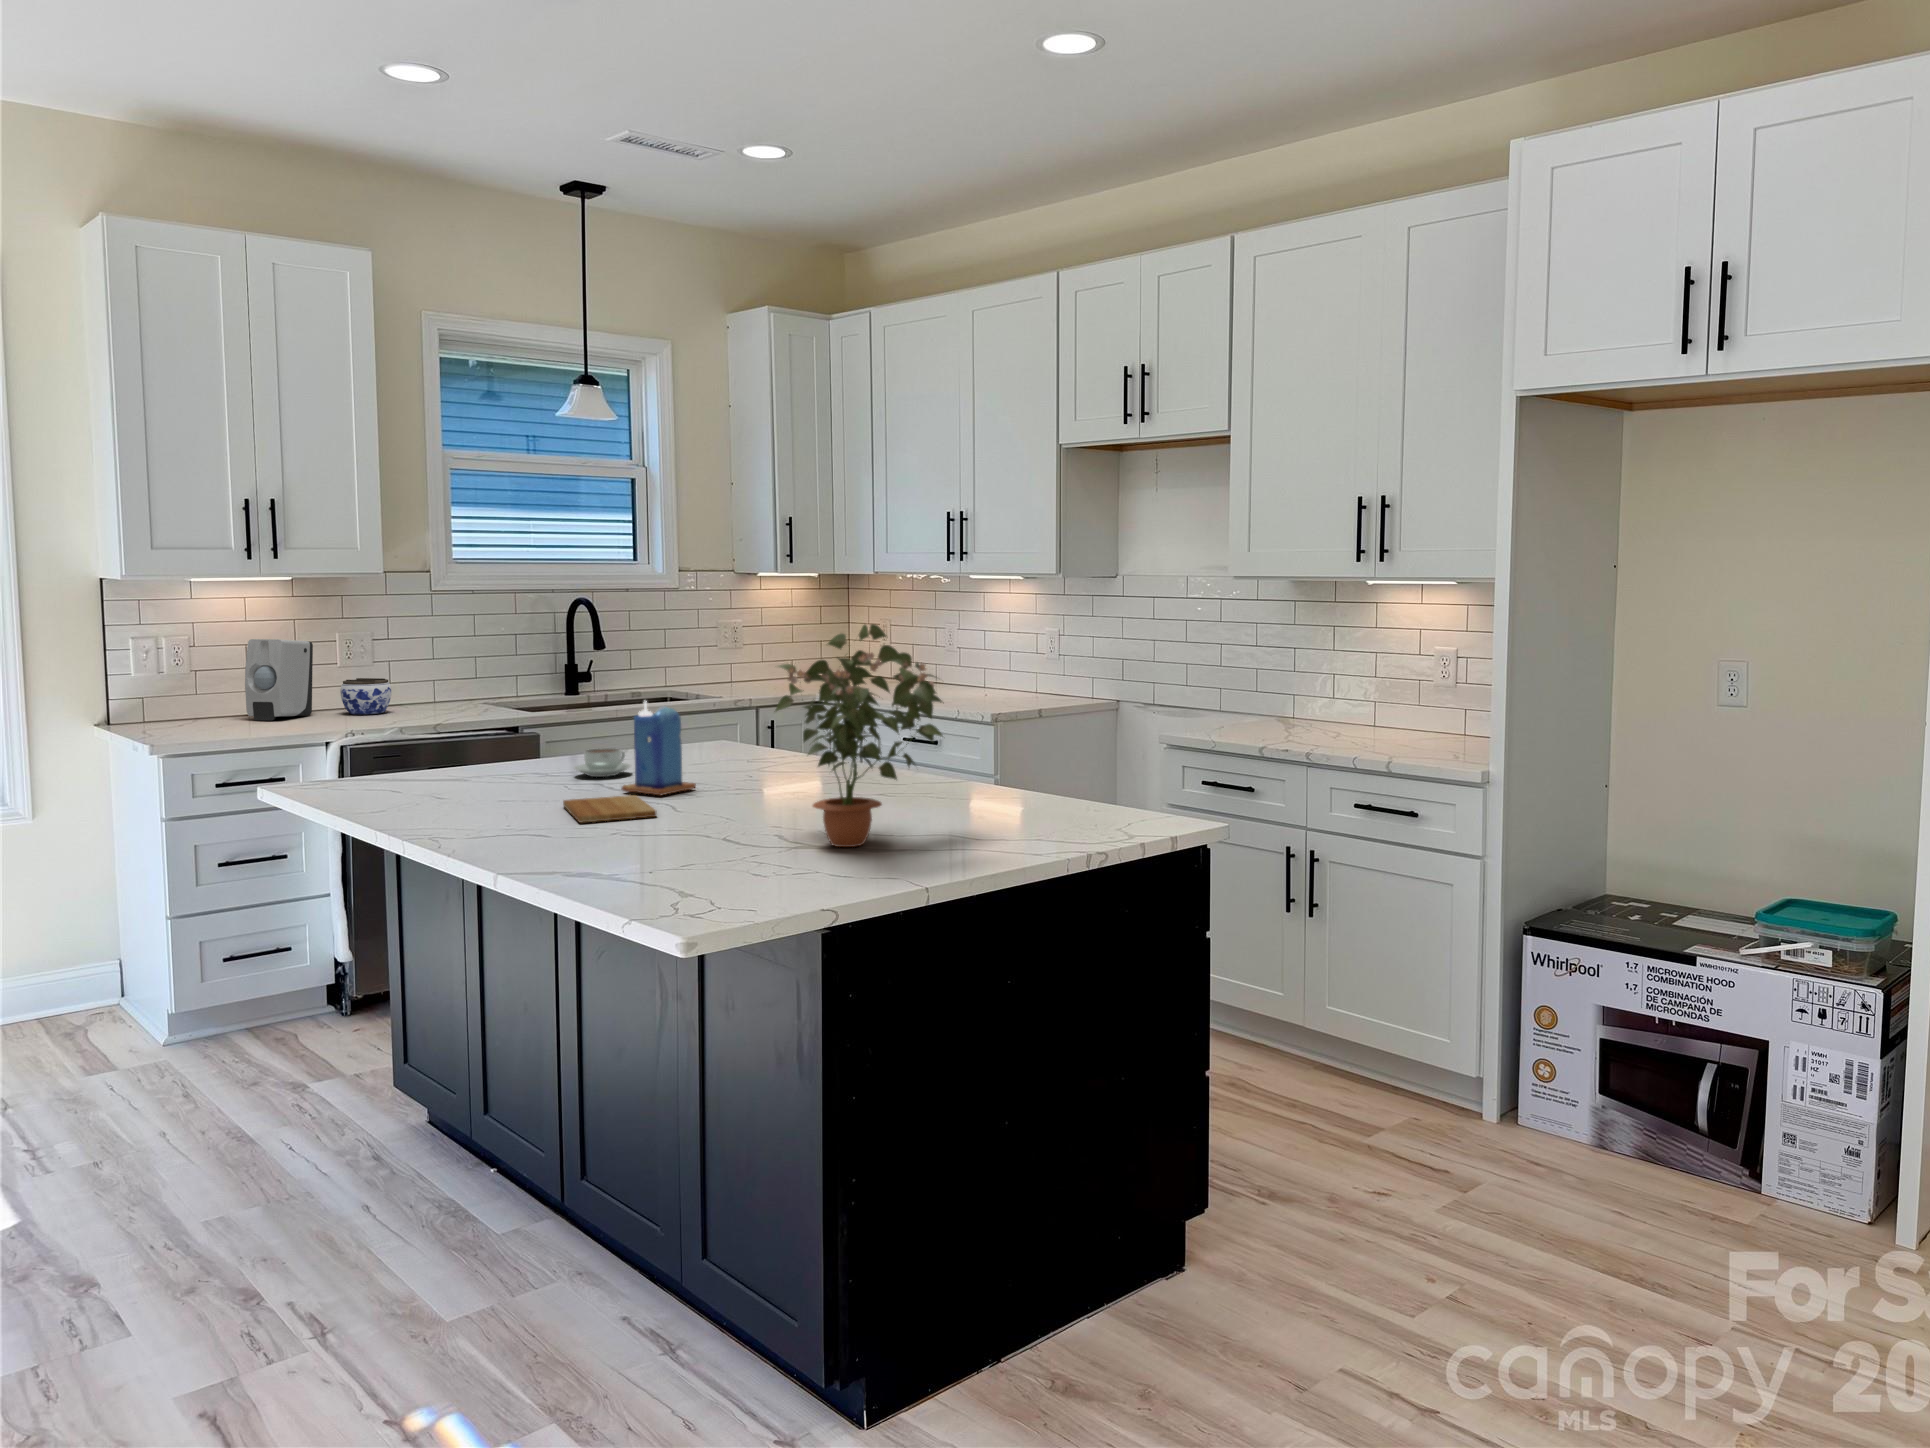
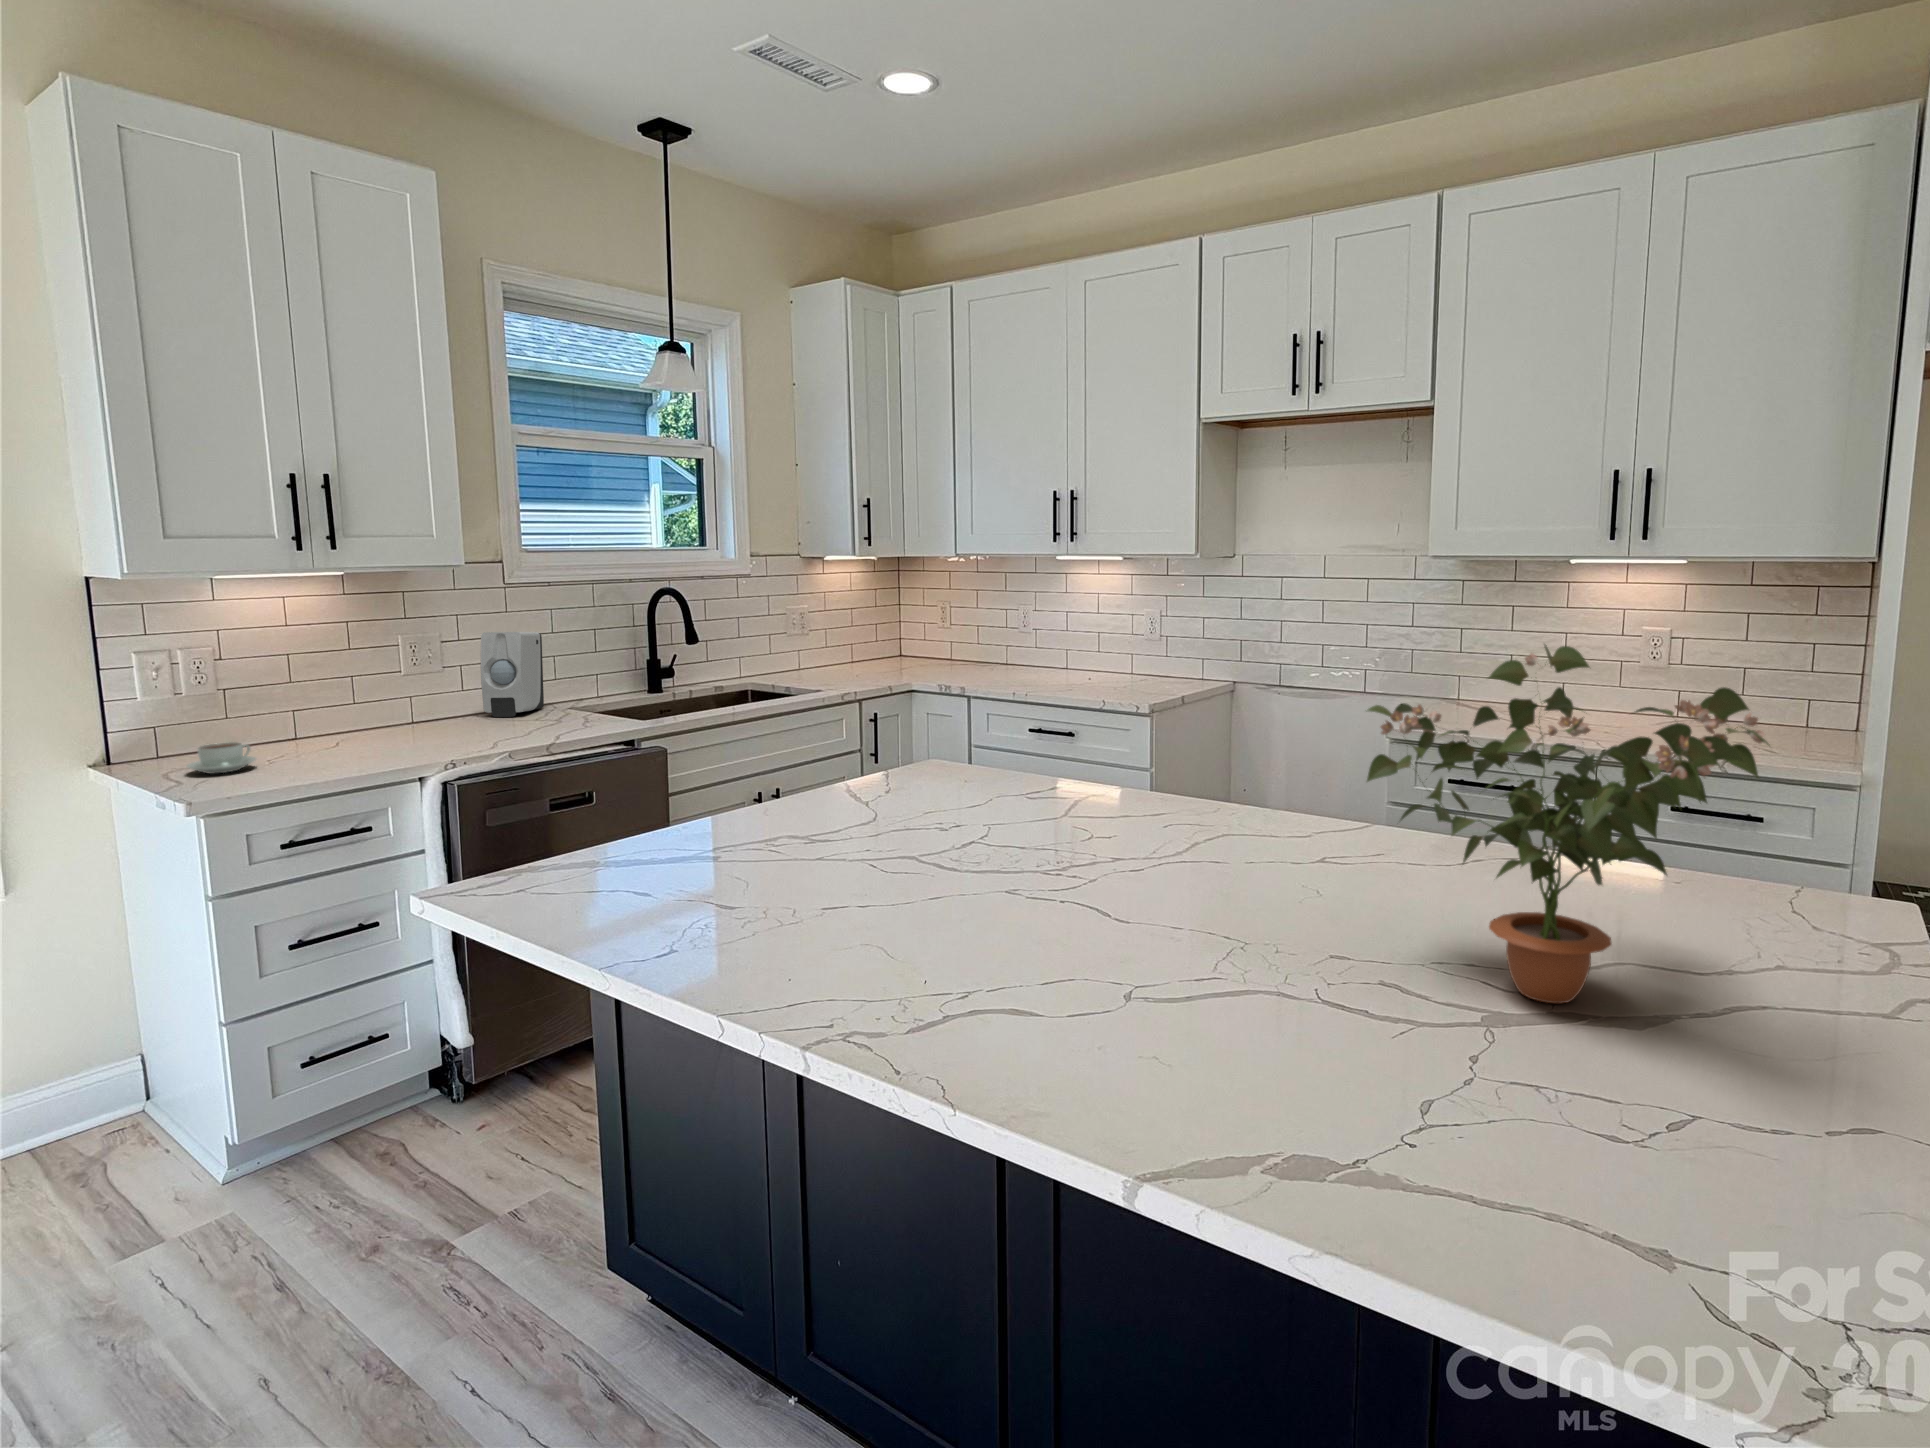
soap dispenser: present [245,639,313,720] -> present [481,632,544,717]
jar: present [340,678,391,715] -> none [413,689,475,734]
candle: present [622,701,696,795] -> none [979,743,1069,878]
coffee cup: present [575,748,631,777] -> present [187,742,256,774]
cutting board: present [563,795,656,823] -> none [943,884,1122,959]

